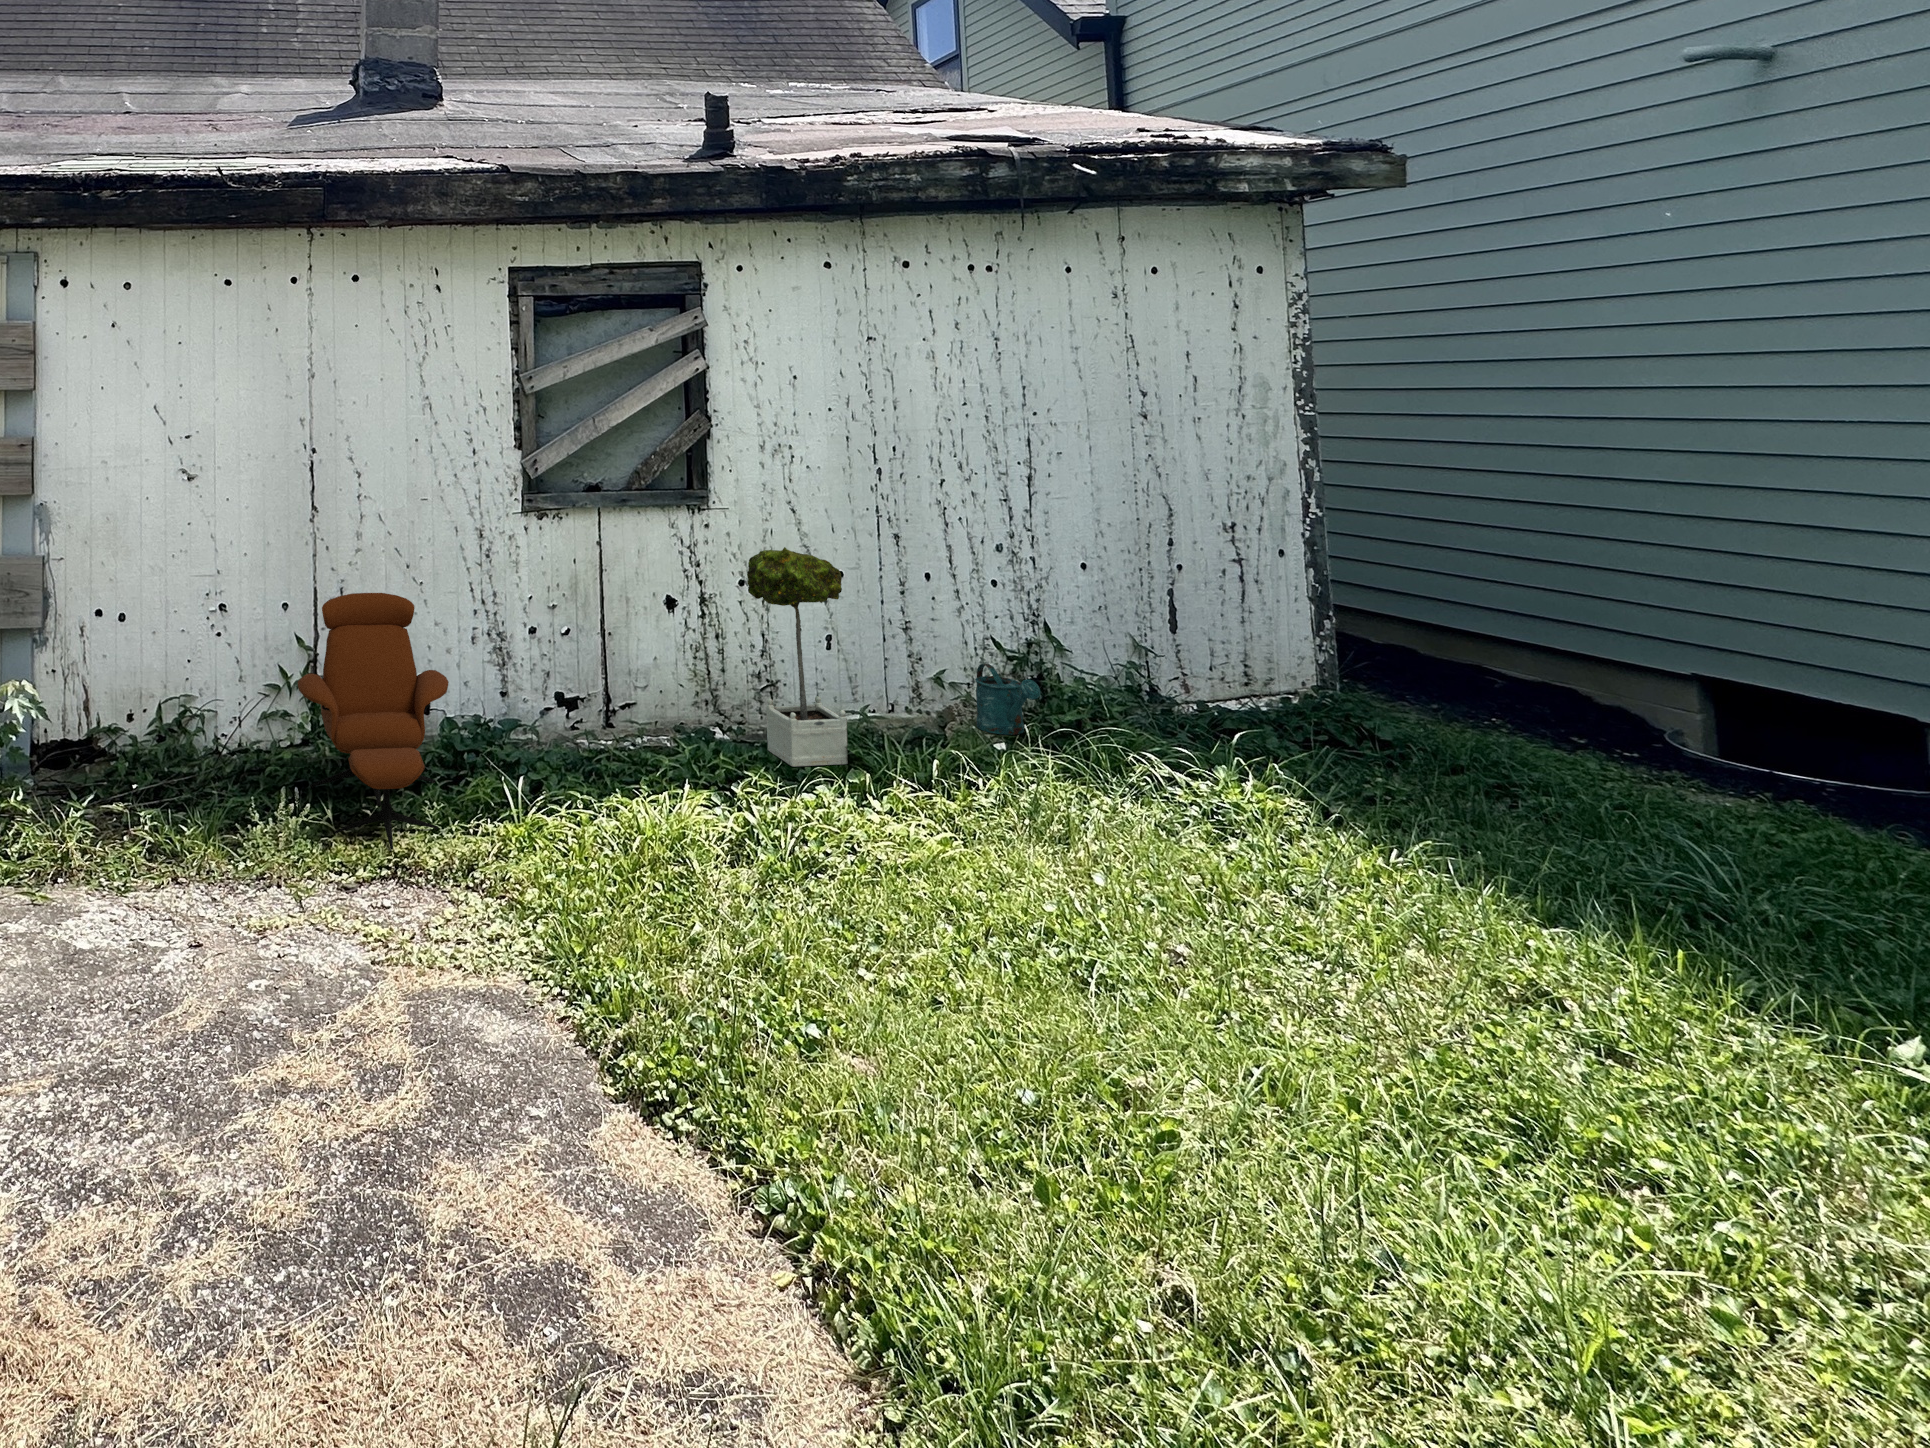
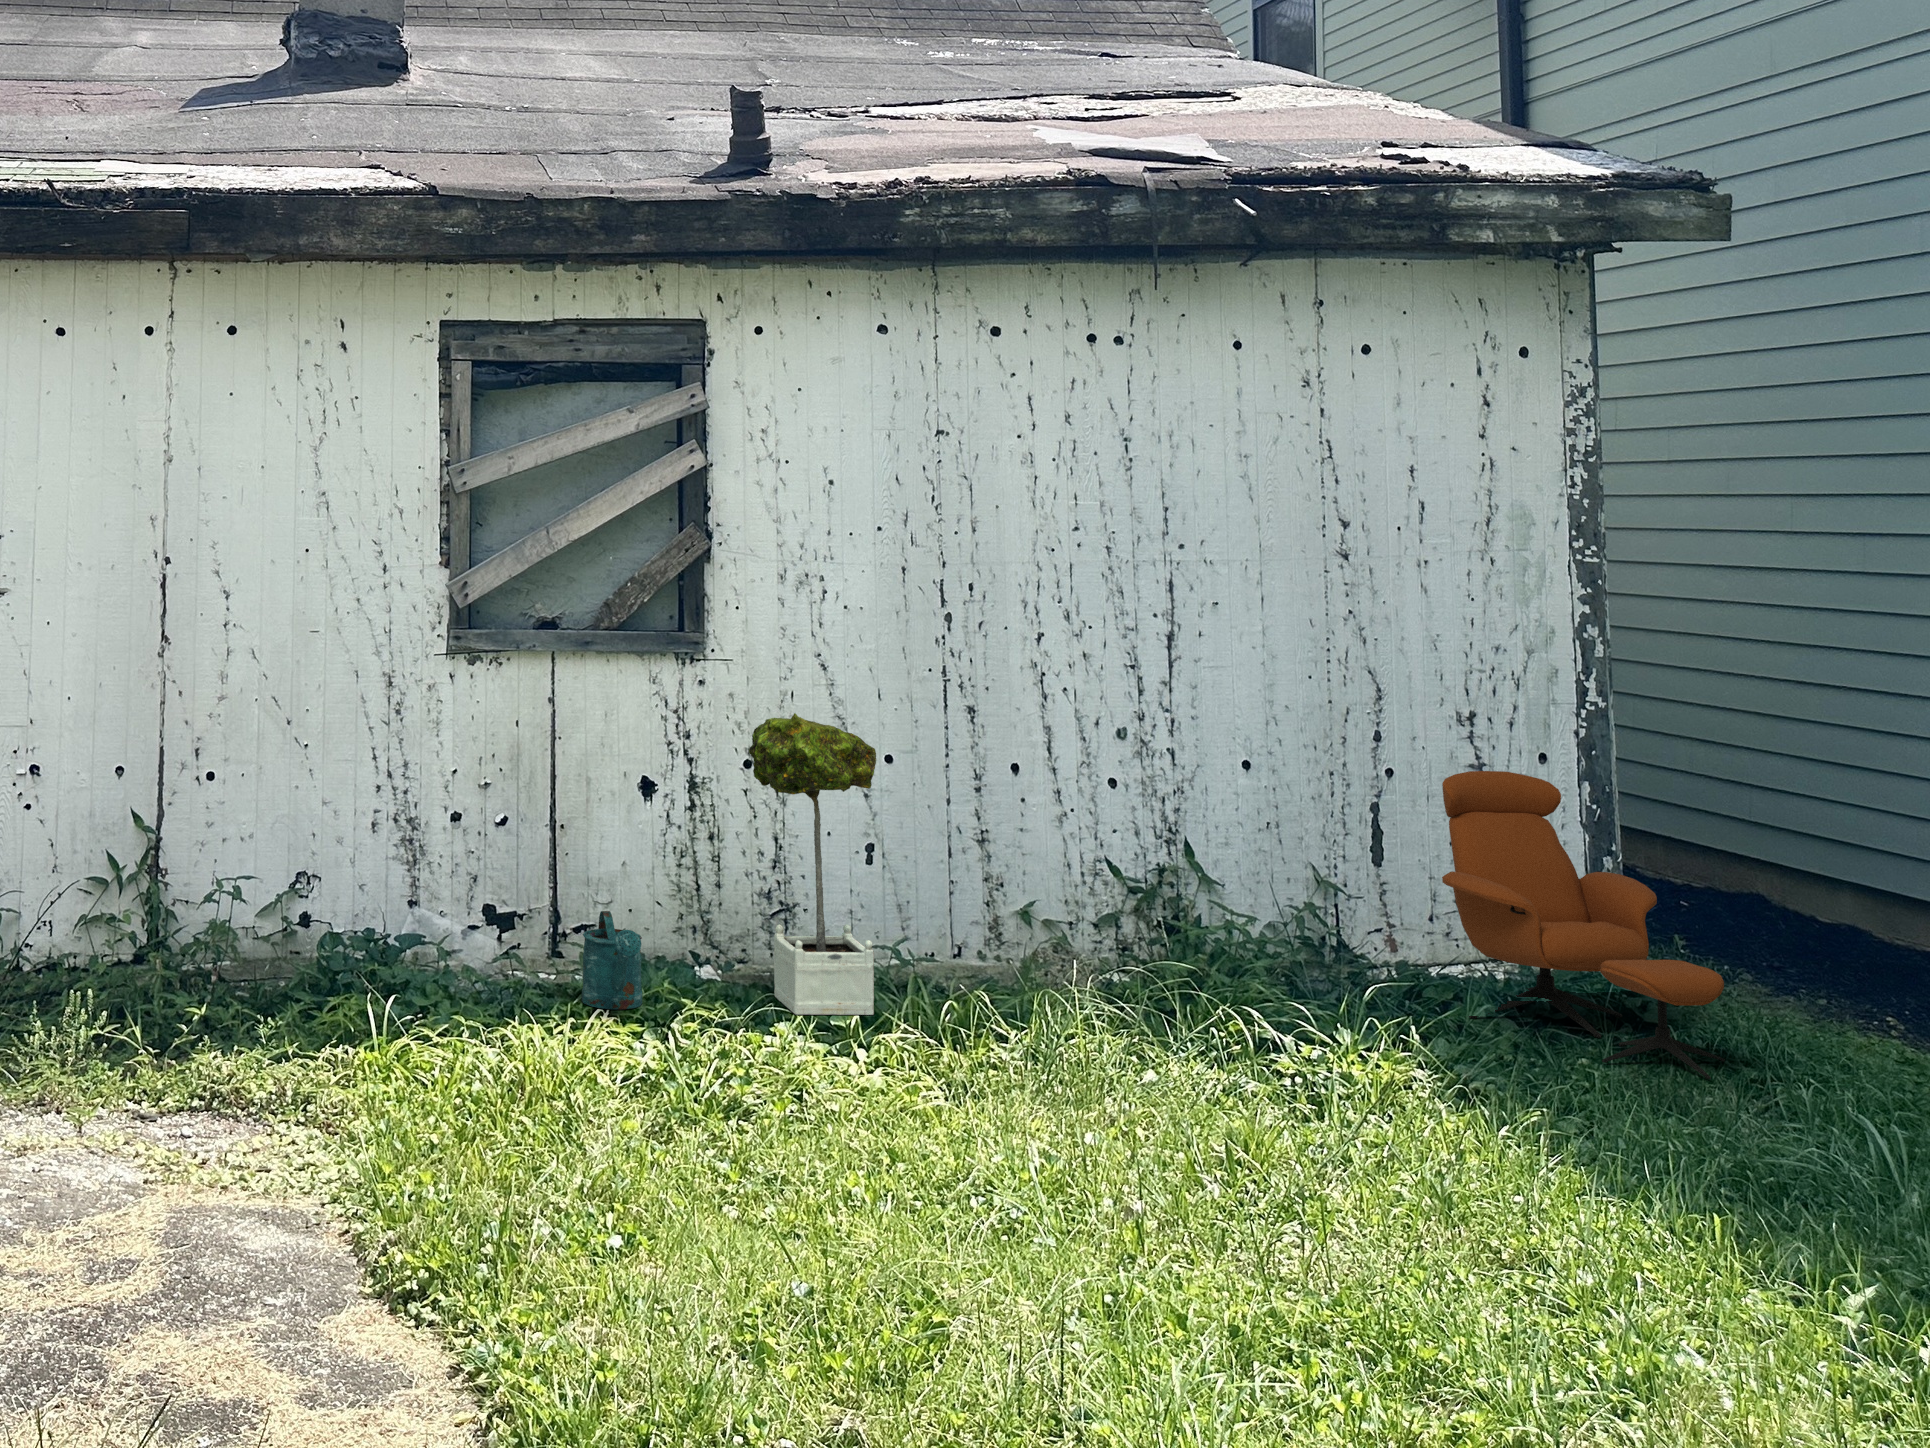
lounge chair: present [298,593,449,850] -> present [1442,771,1725,1079]
watering can: present [975,664,1040,735] -> present [582,911,642,1009]

